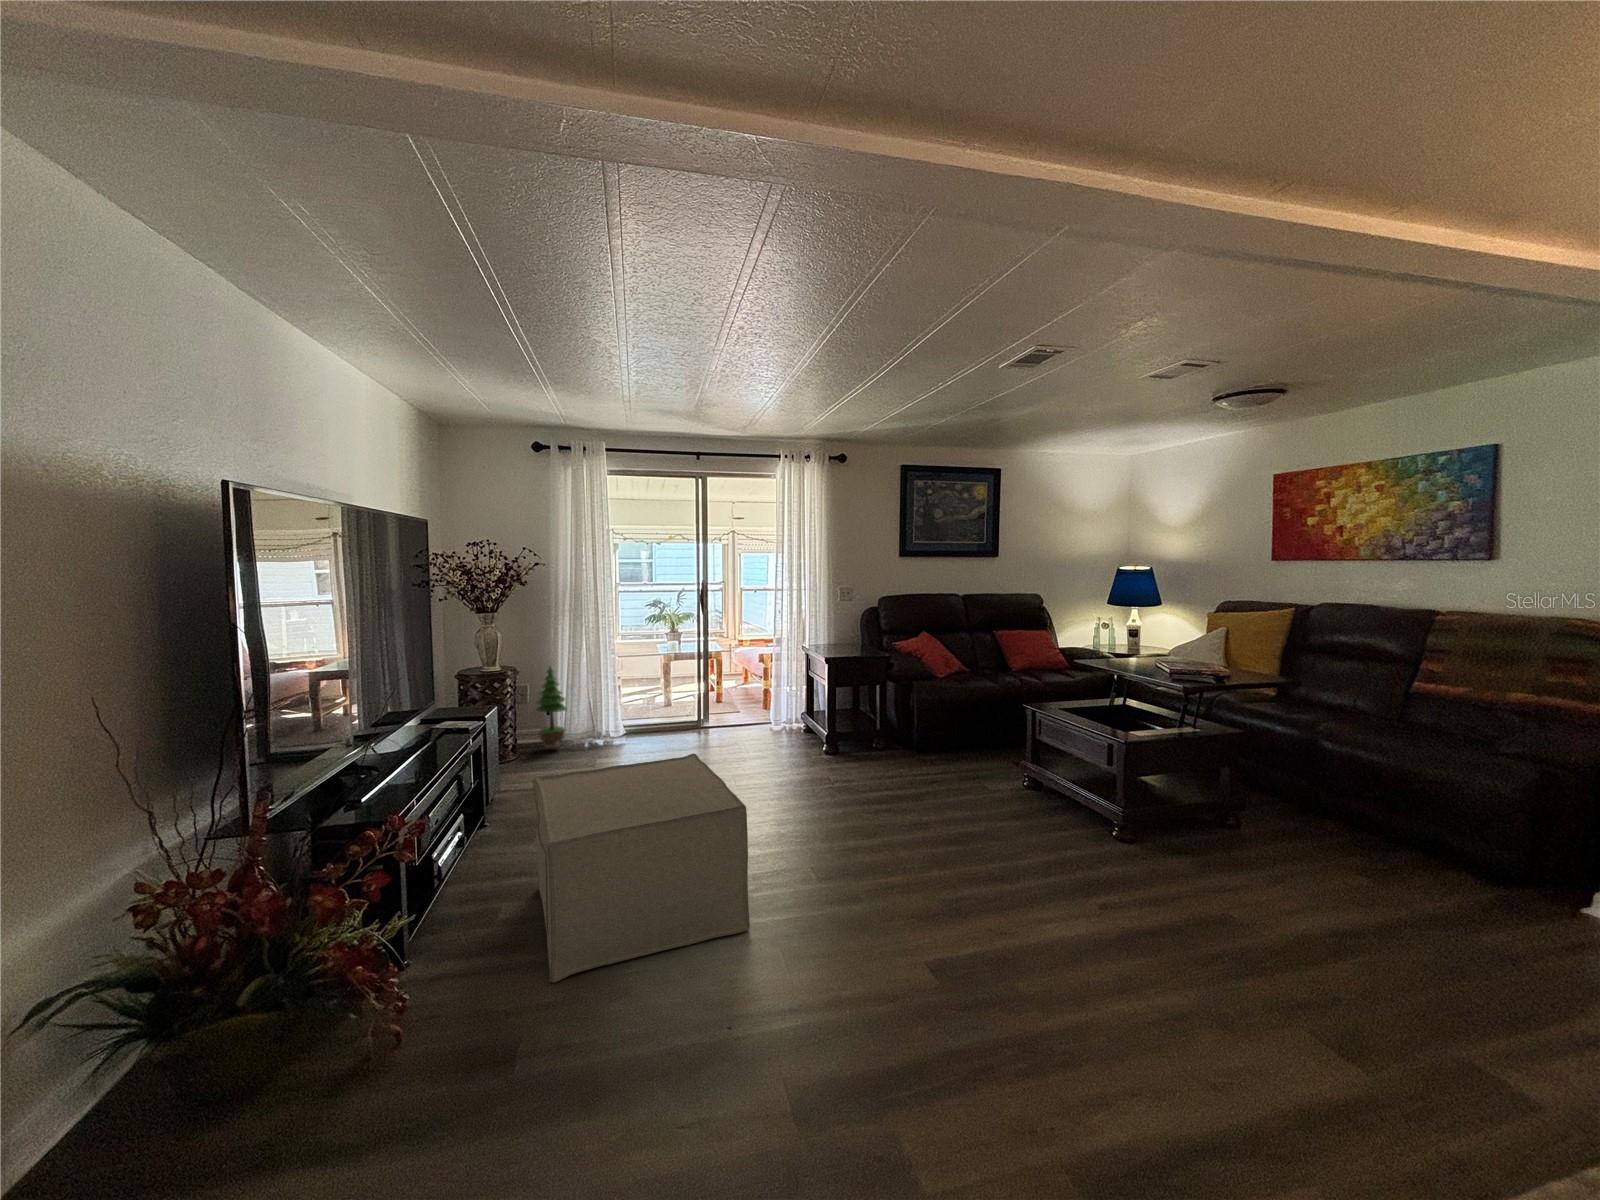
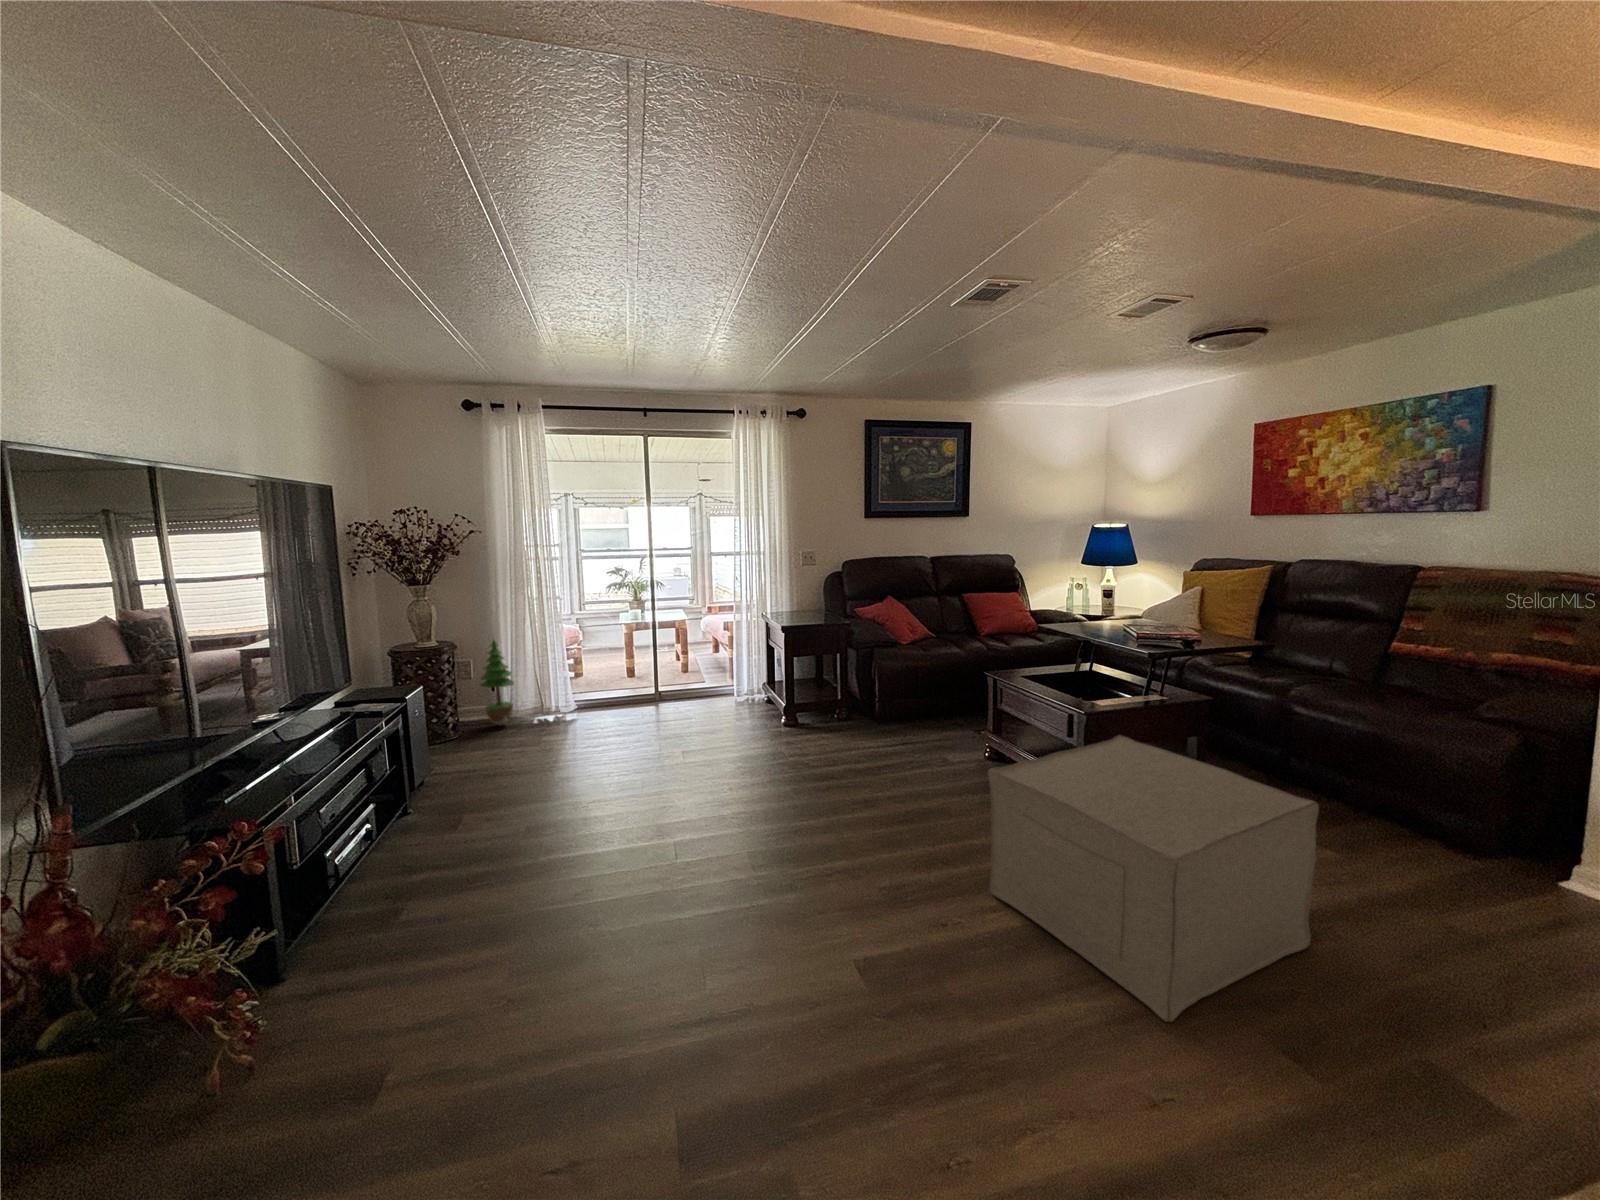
ottoman: present [533,754,750,983] -> present [988,735,1319,1022]

